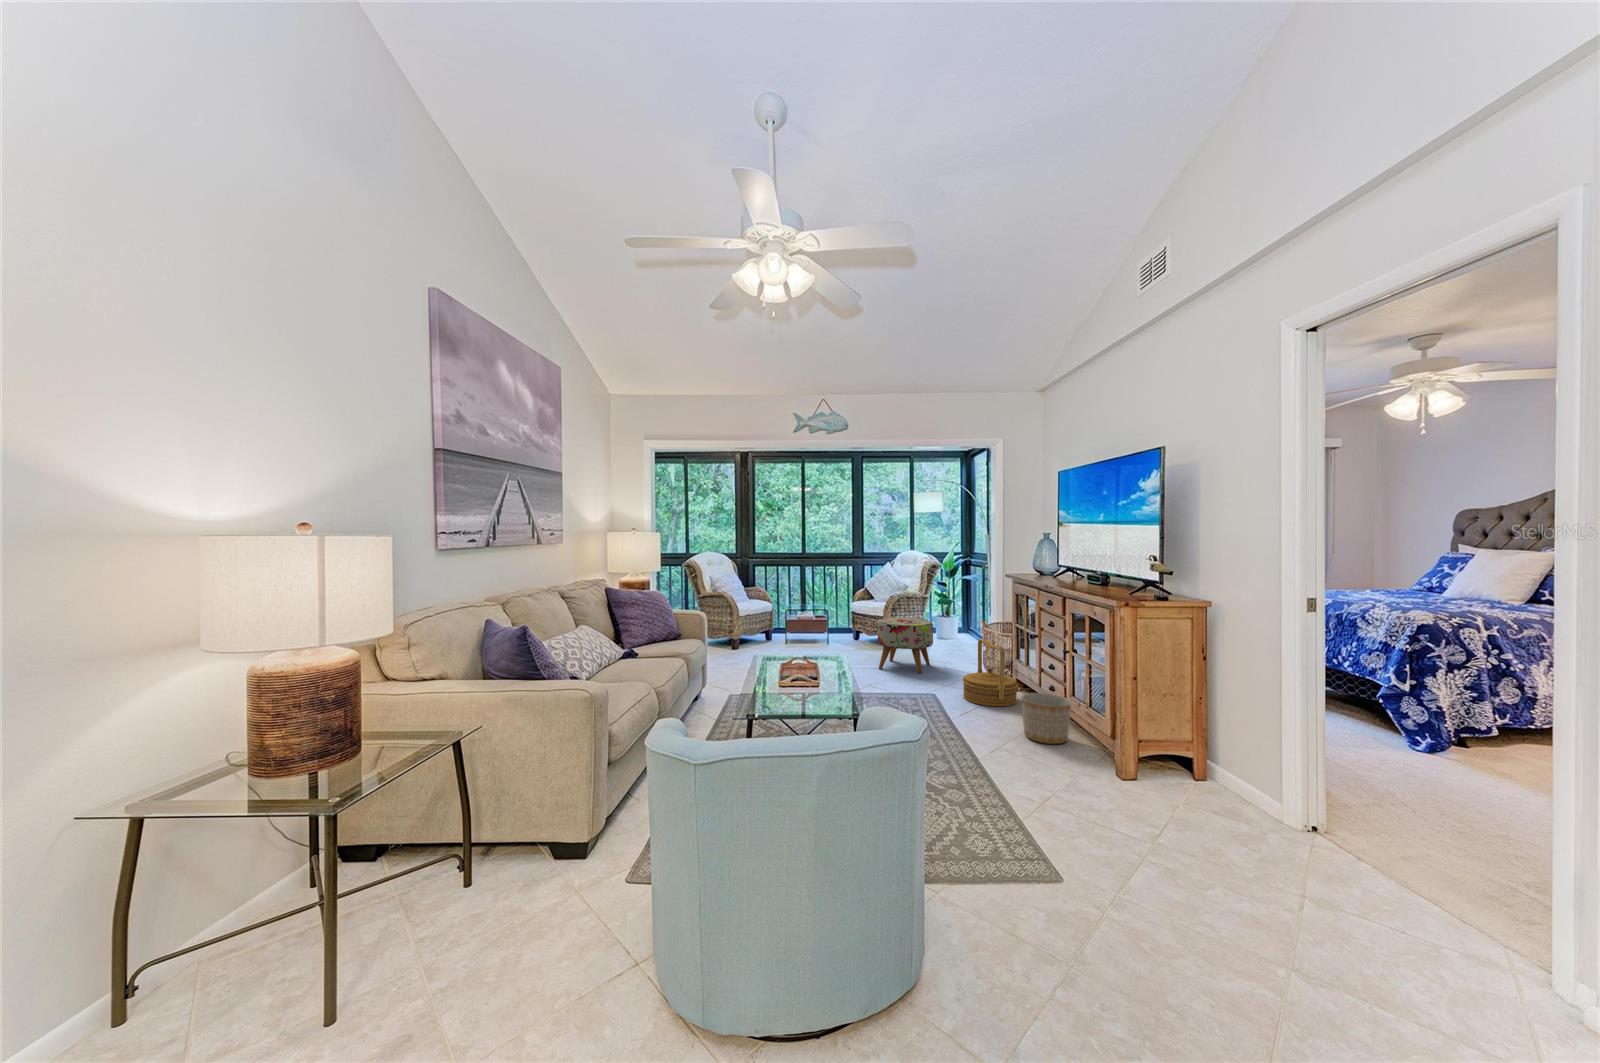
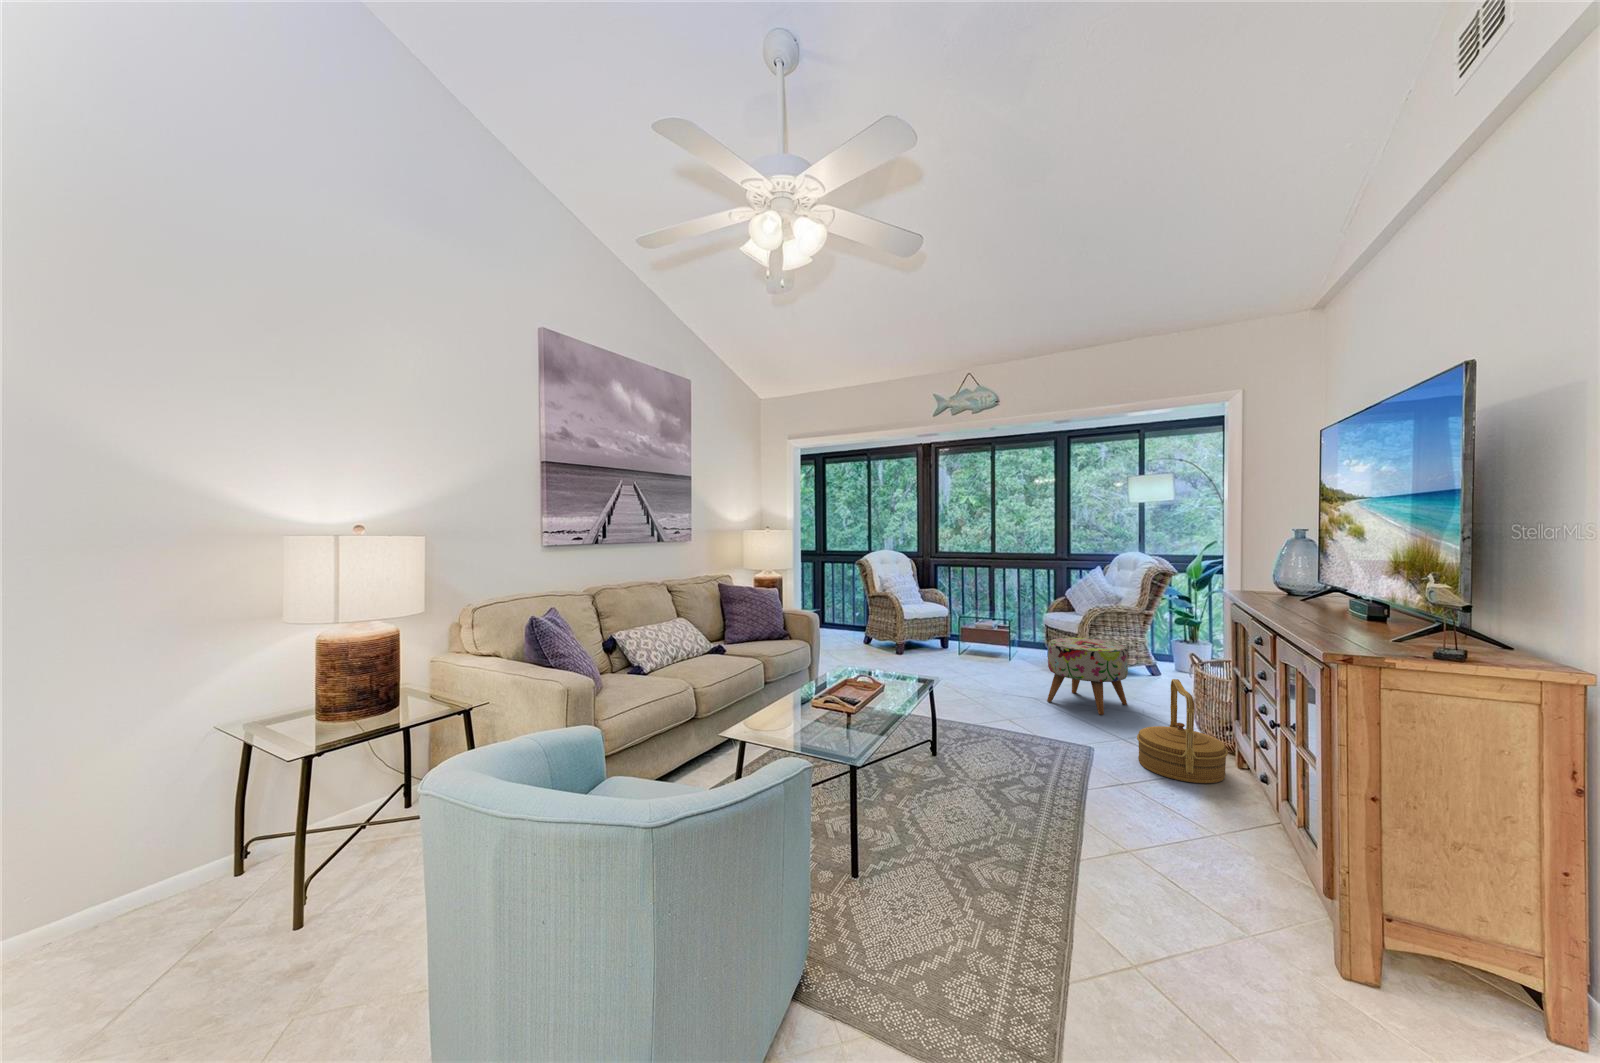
planter: present [1021,693,1071,744] -> none [1187,773,1276,863]

